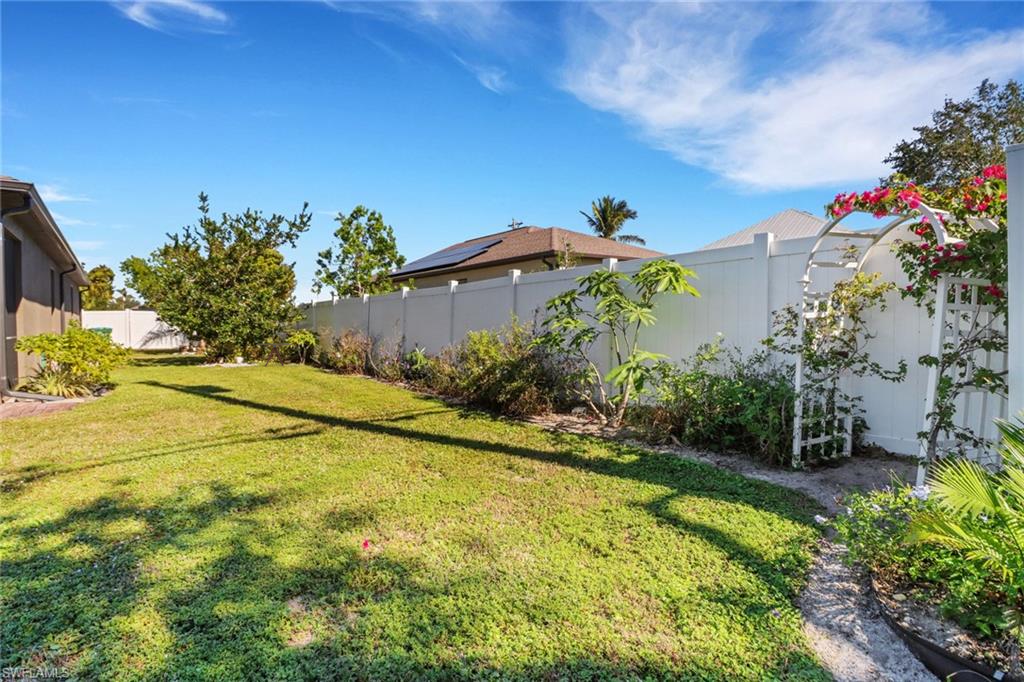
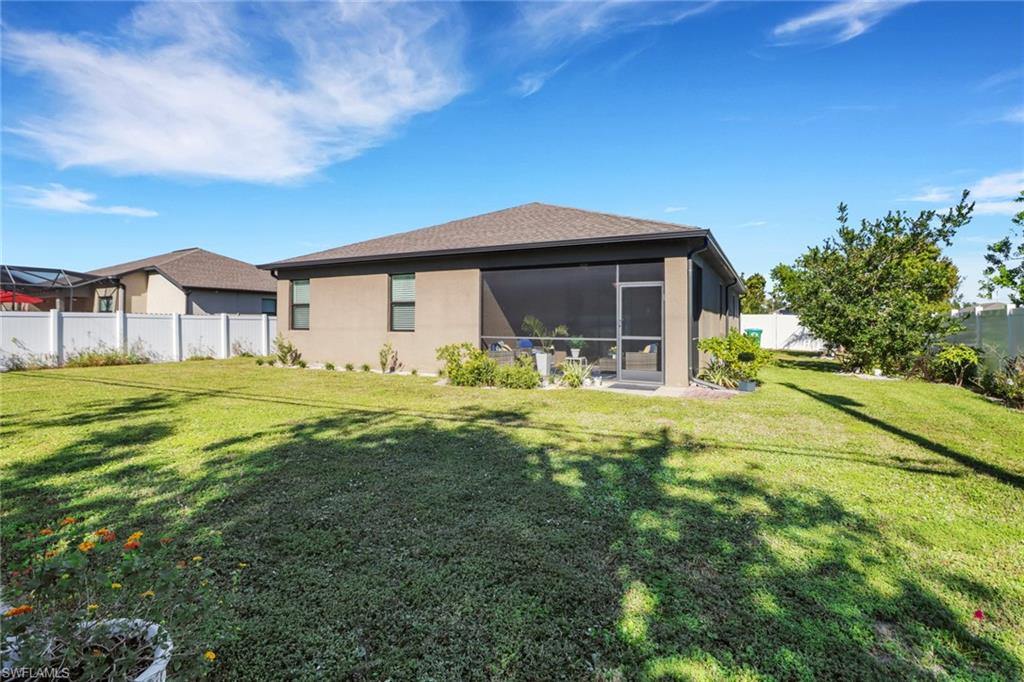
potted tree: none [71,341,103,394] -> present [737,352,756,391]

